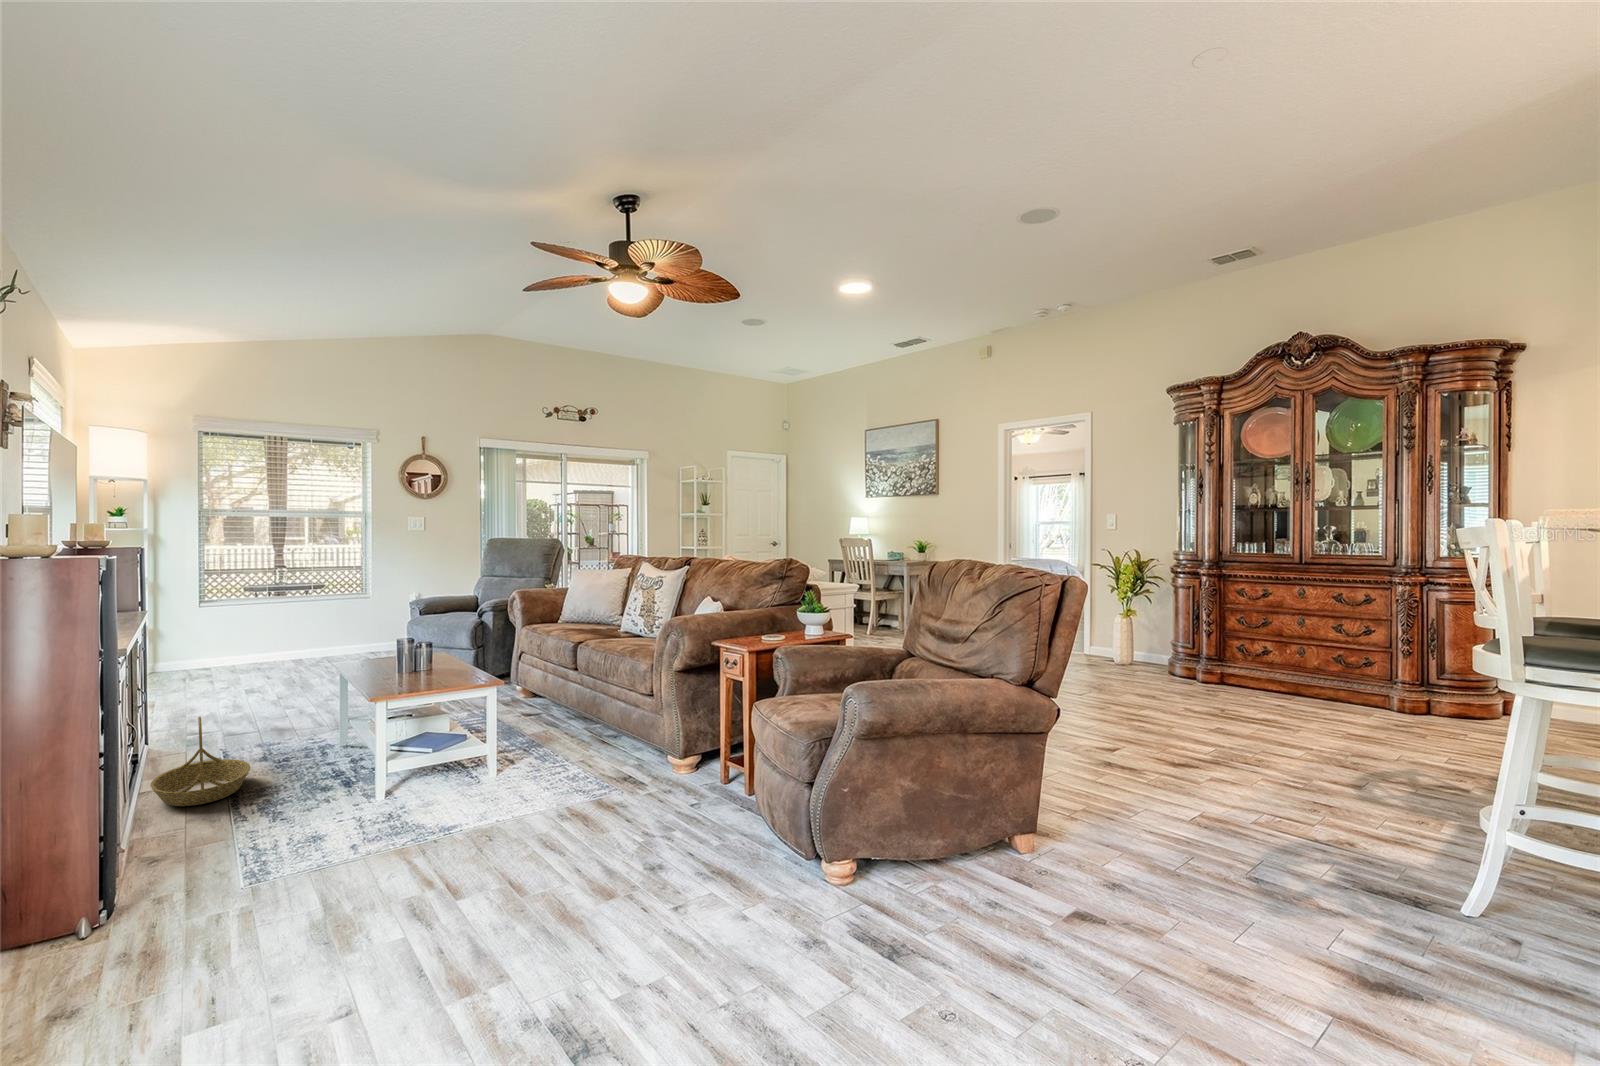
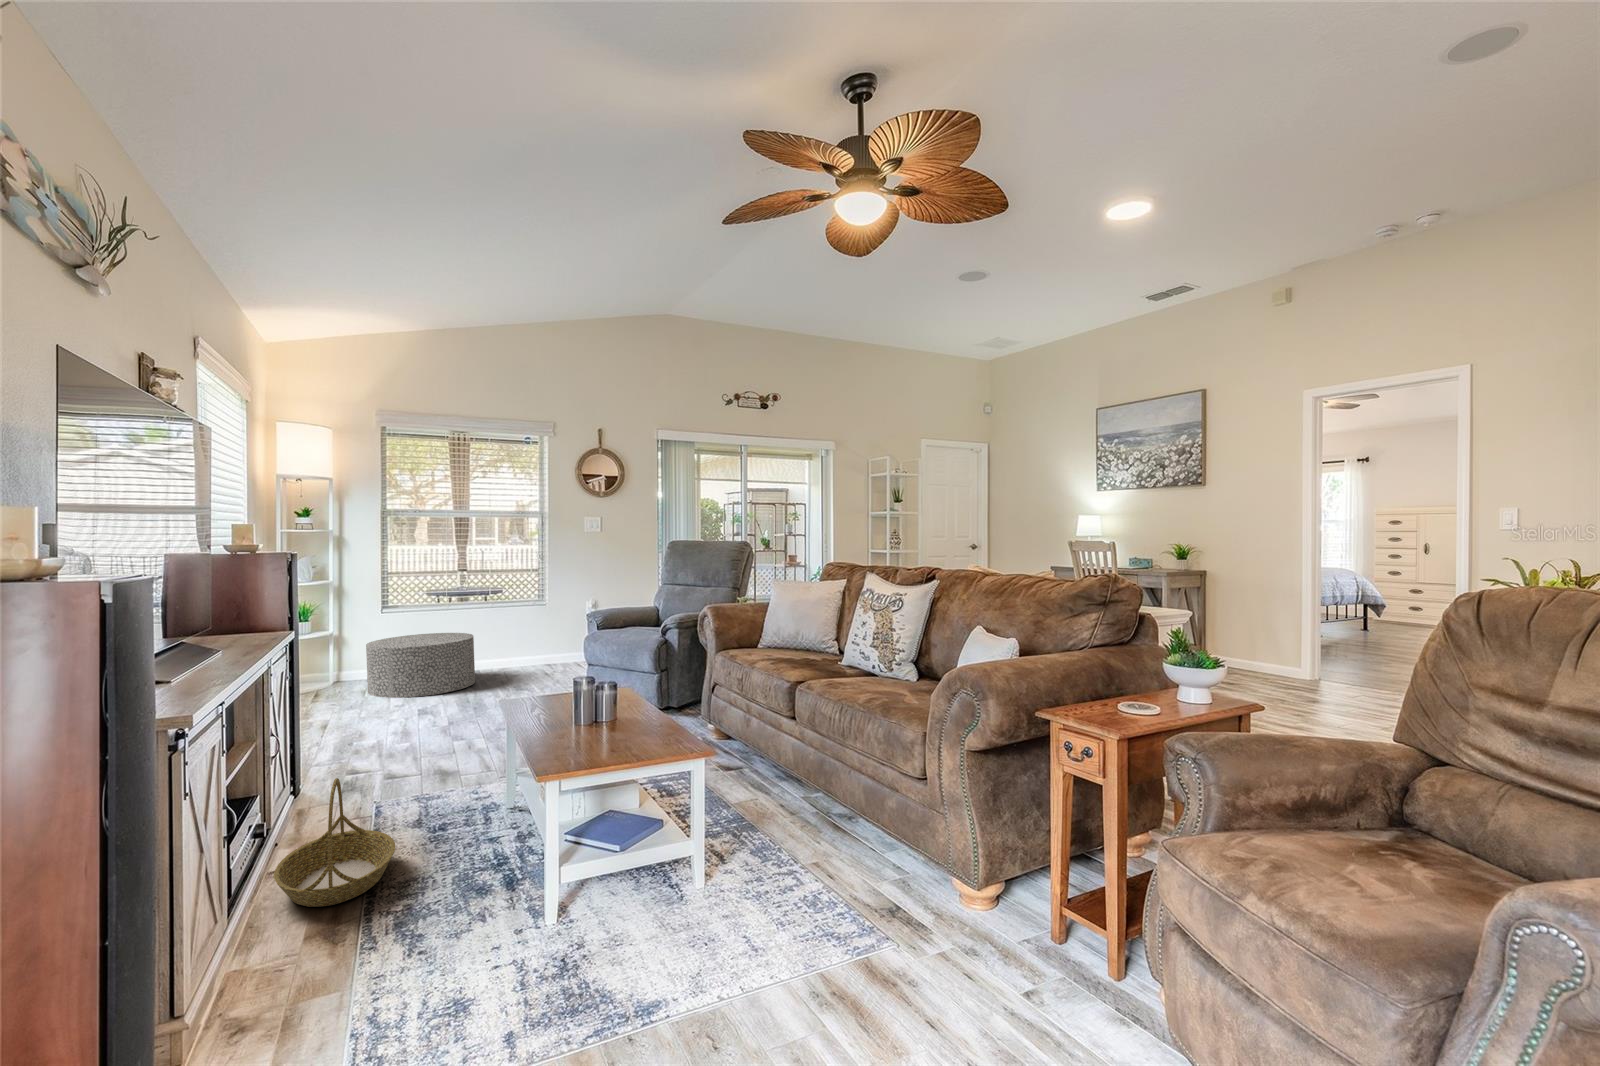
ottoman: none [188,623,299,681] -> present [366,633,475,698]

